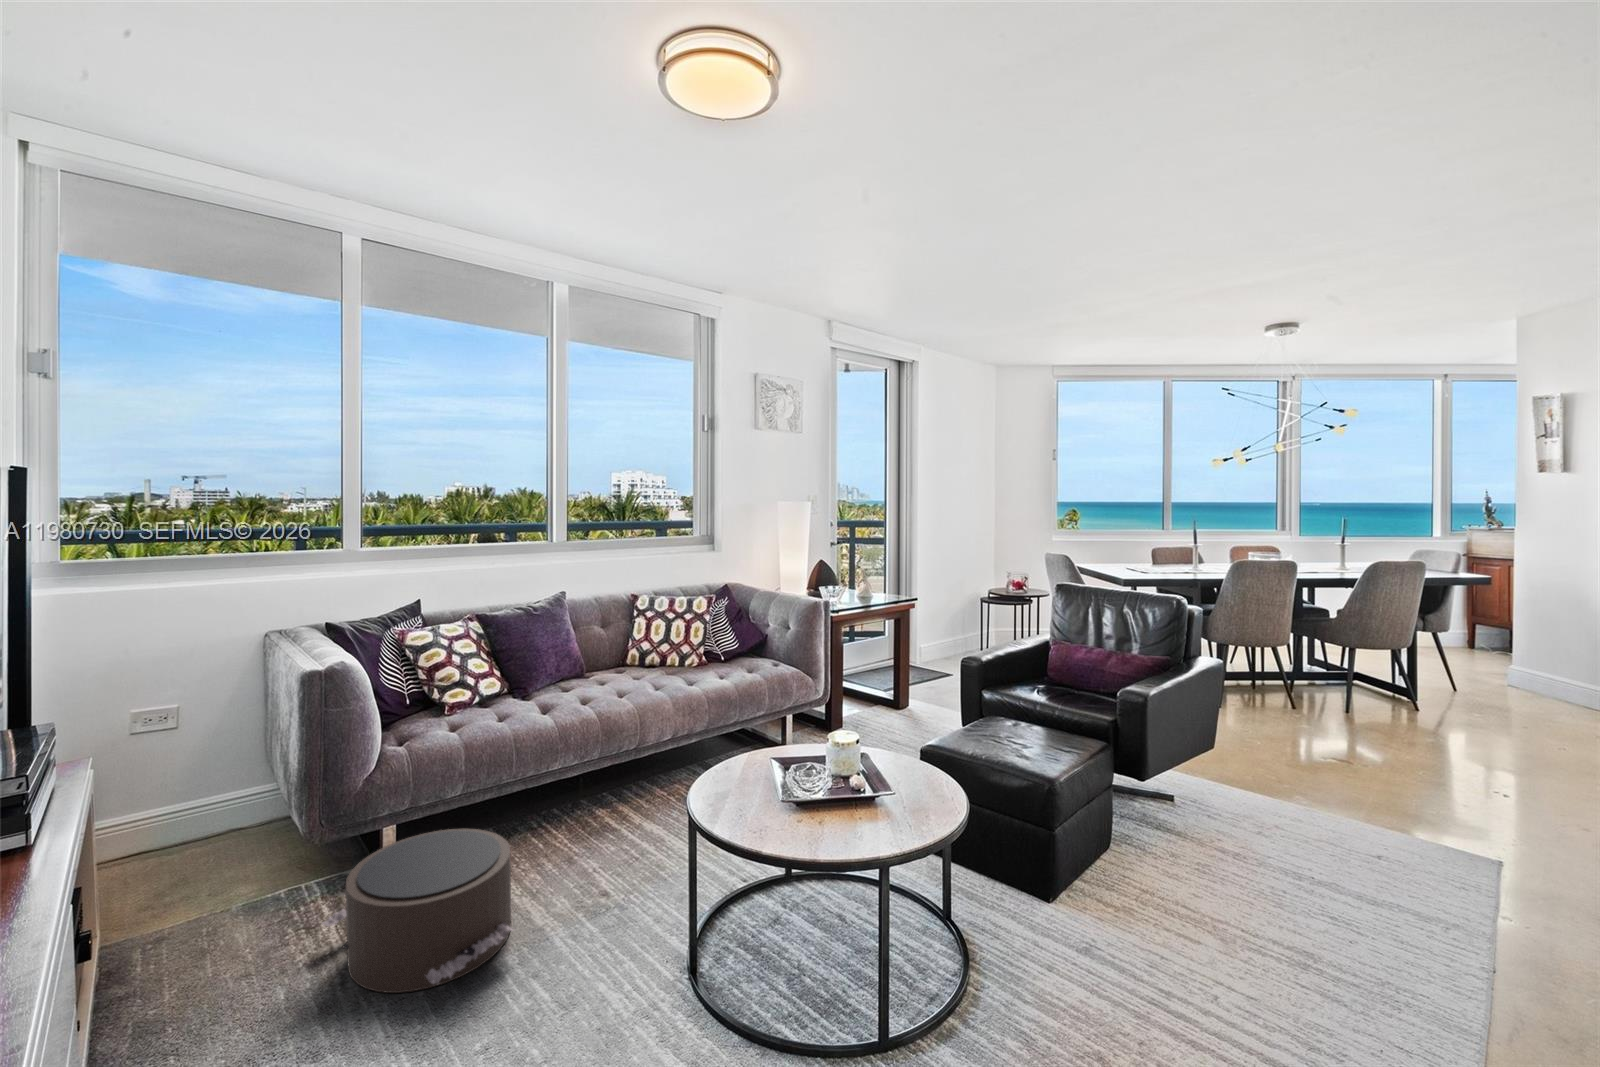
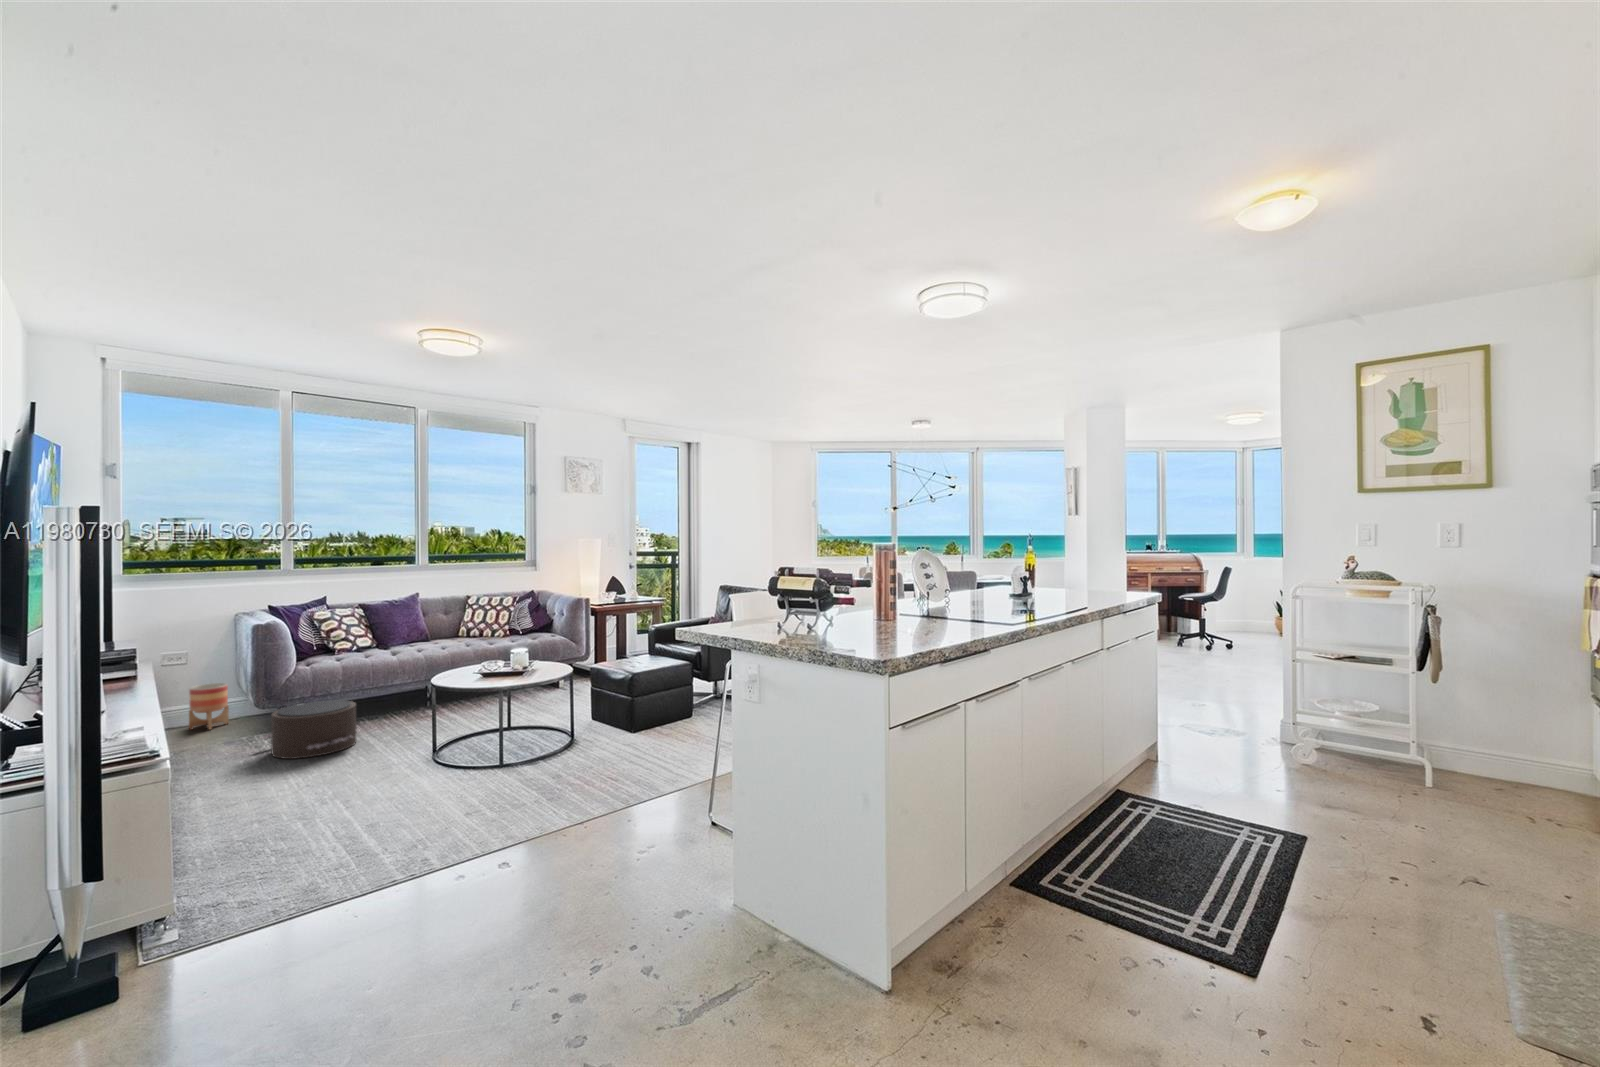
planter: none [187,764,261,859] -> present [189,683,229,730]

